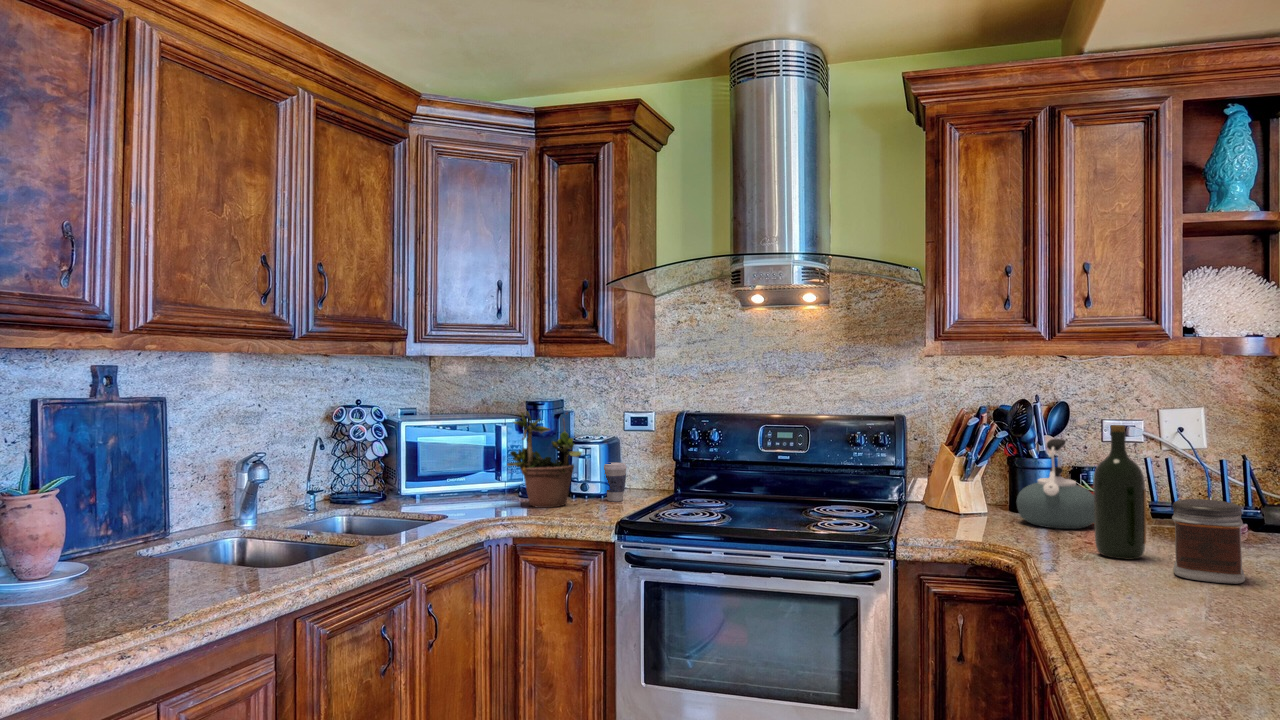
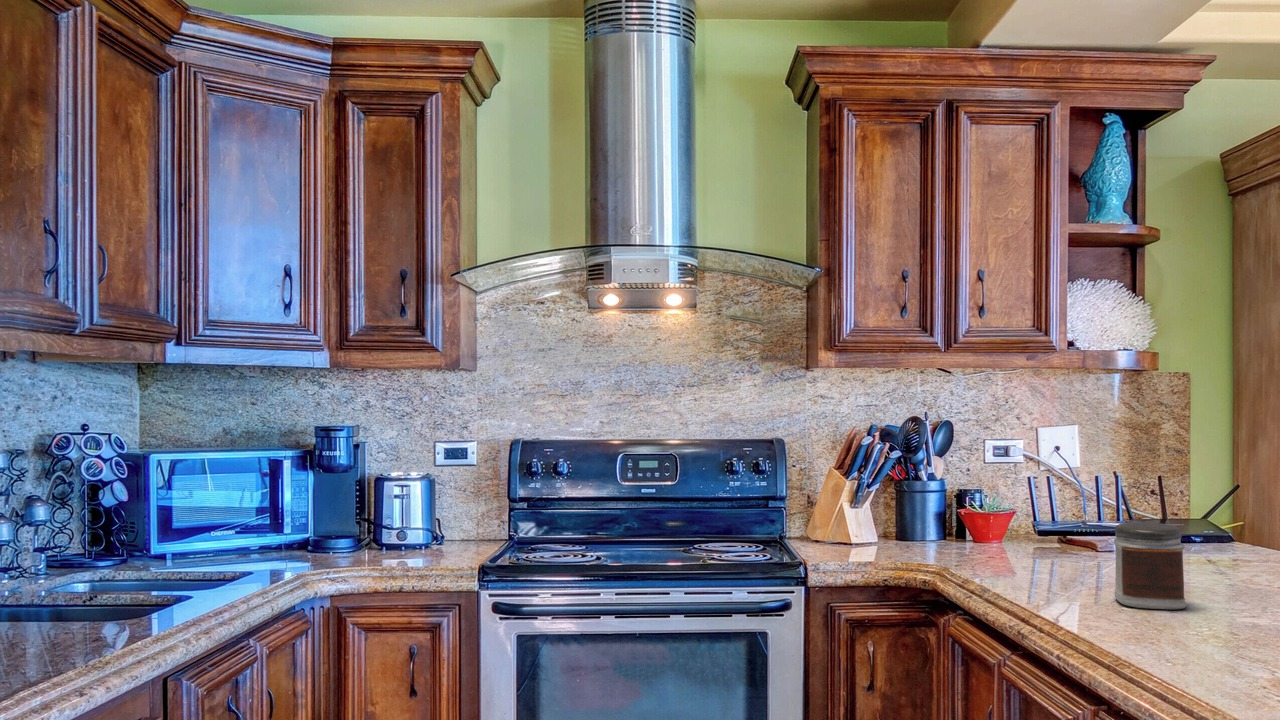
potted plant: present [507,412,582,508] -> none [301,429,406,567]
wine bottle: present [1093,425,1146,559] -> none [1025,445,1078,590]
kettle: present [1017,439,1094,529] -> none [920,461,1004,559]
coffee cup: present [604,462,627,501] -> none [427,503,459,554]

